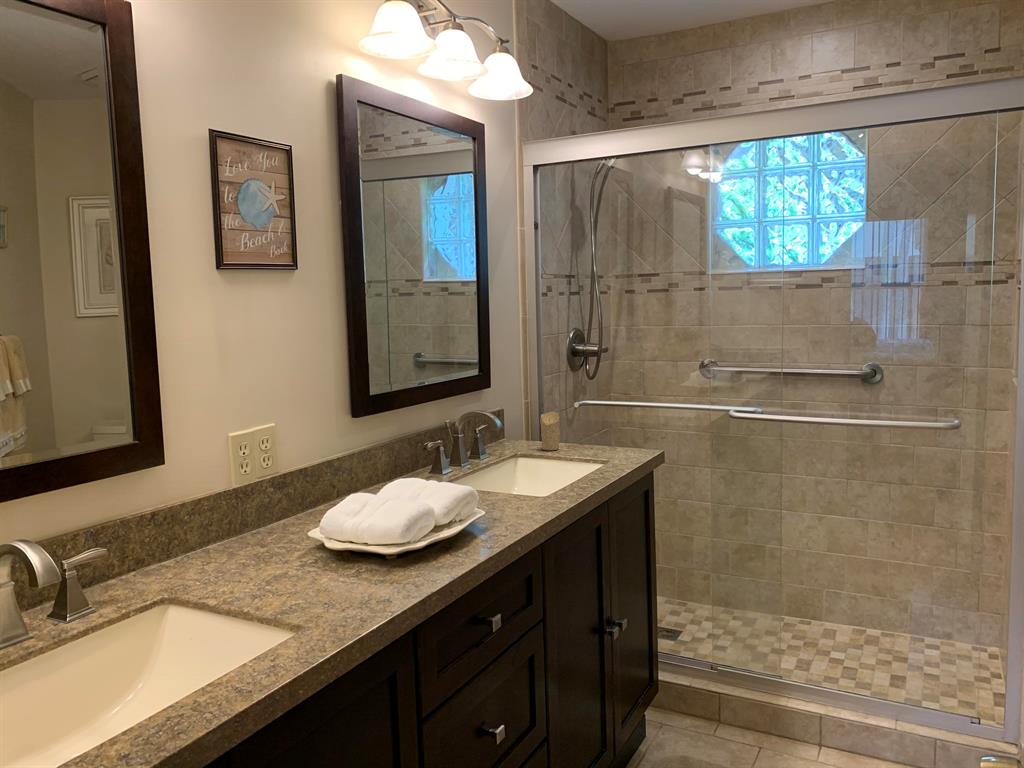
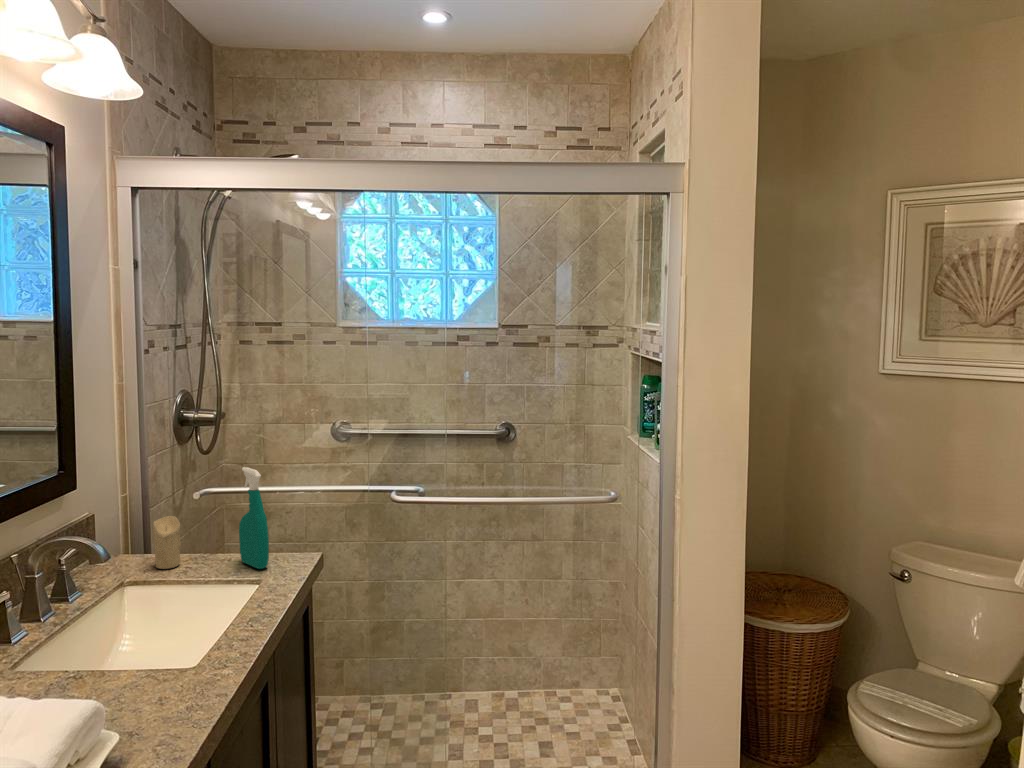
spray bottle: none [601,375,621,455] -> present [239,467,269,569]

